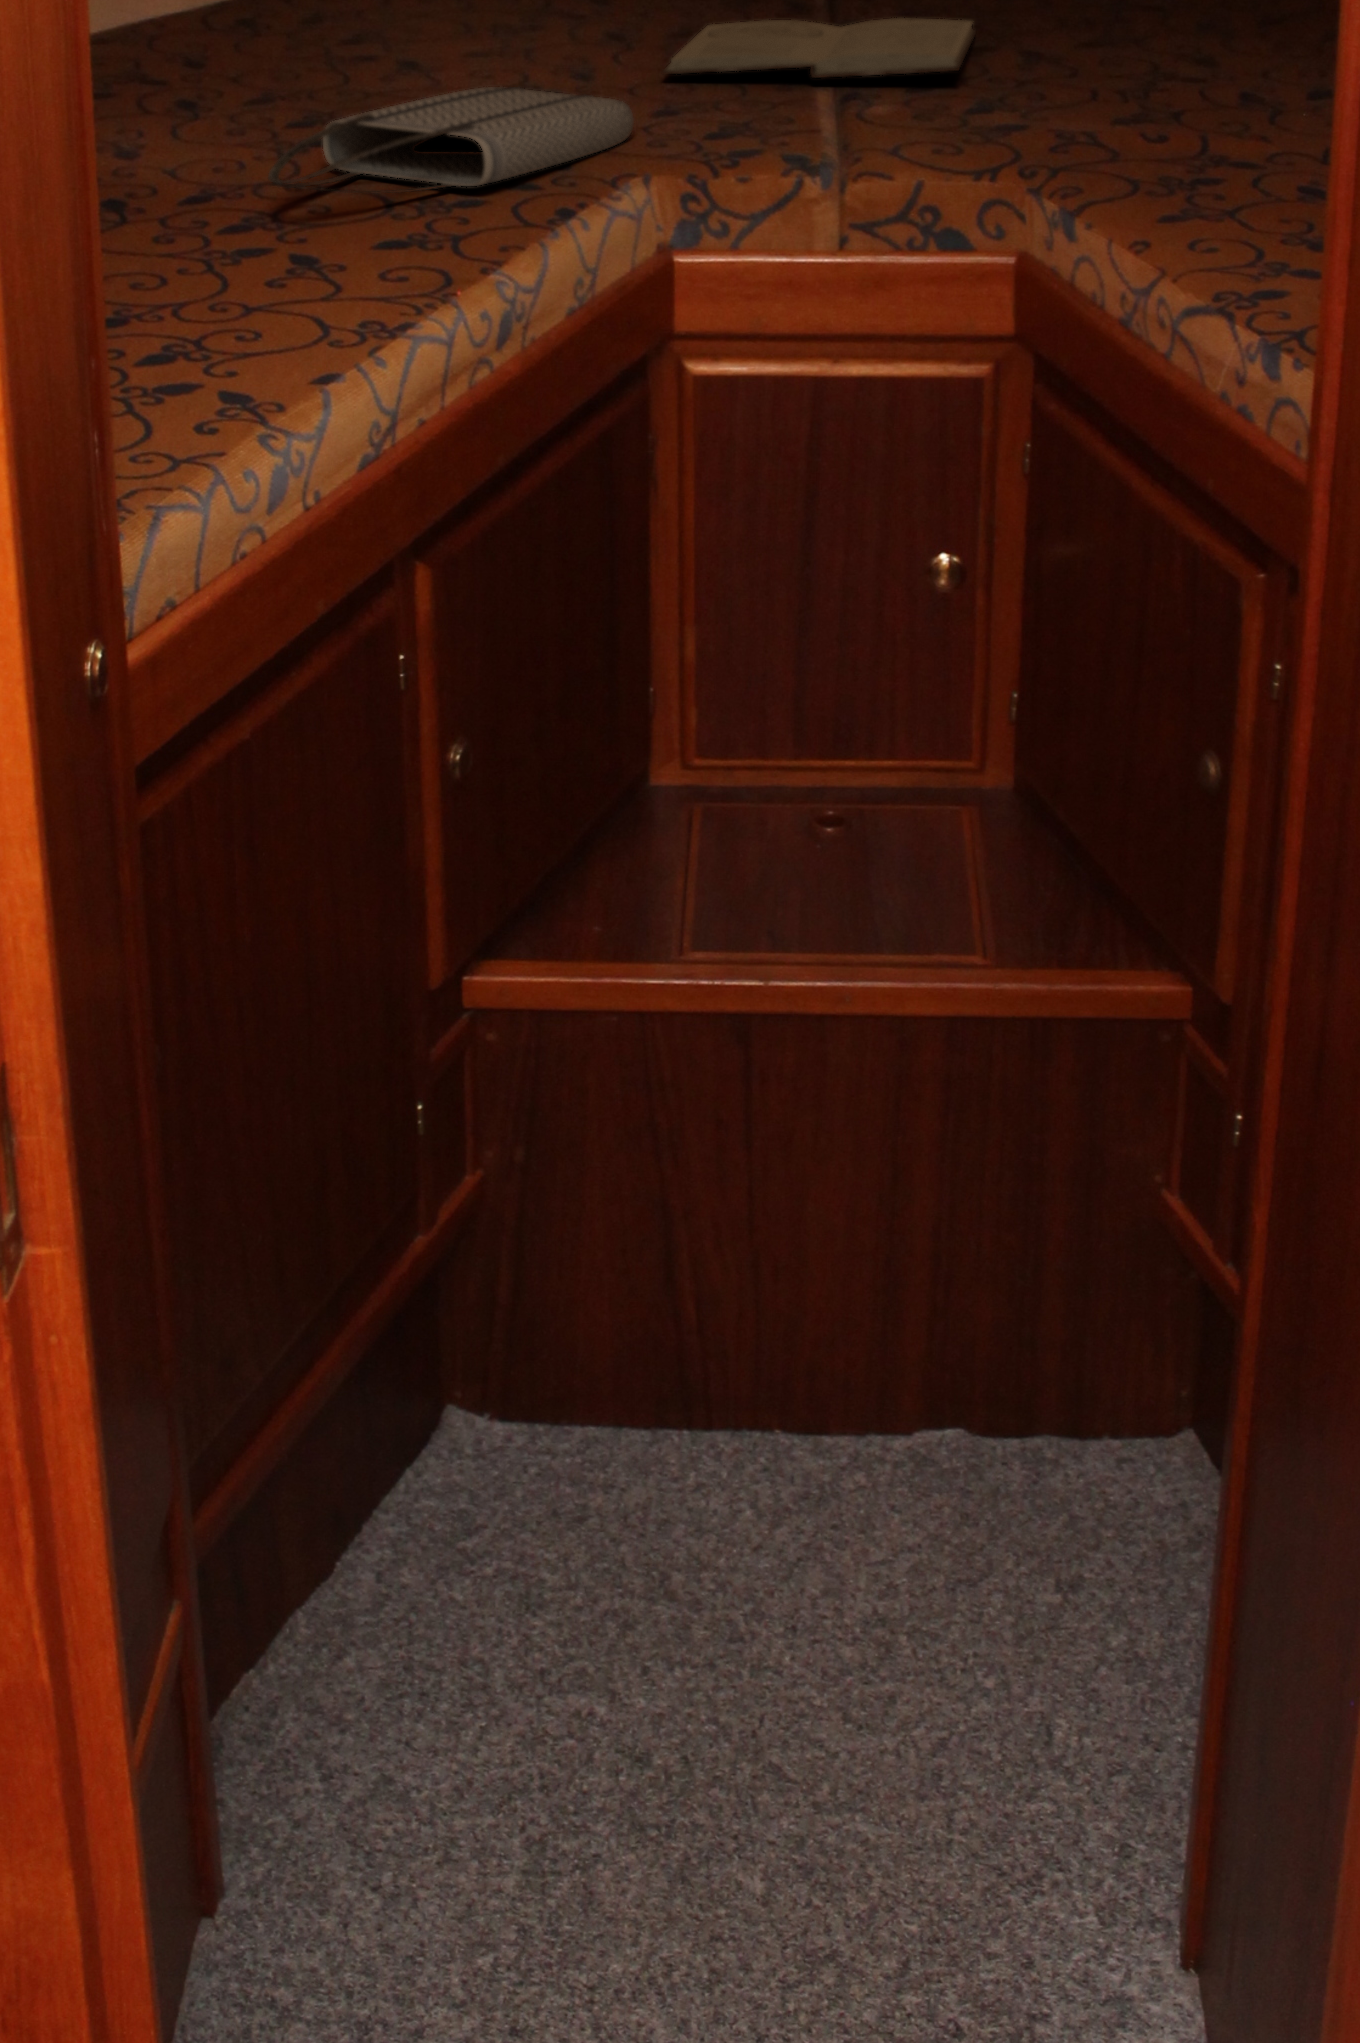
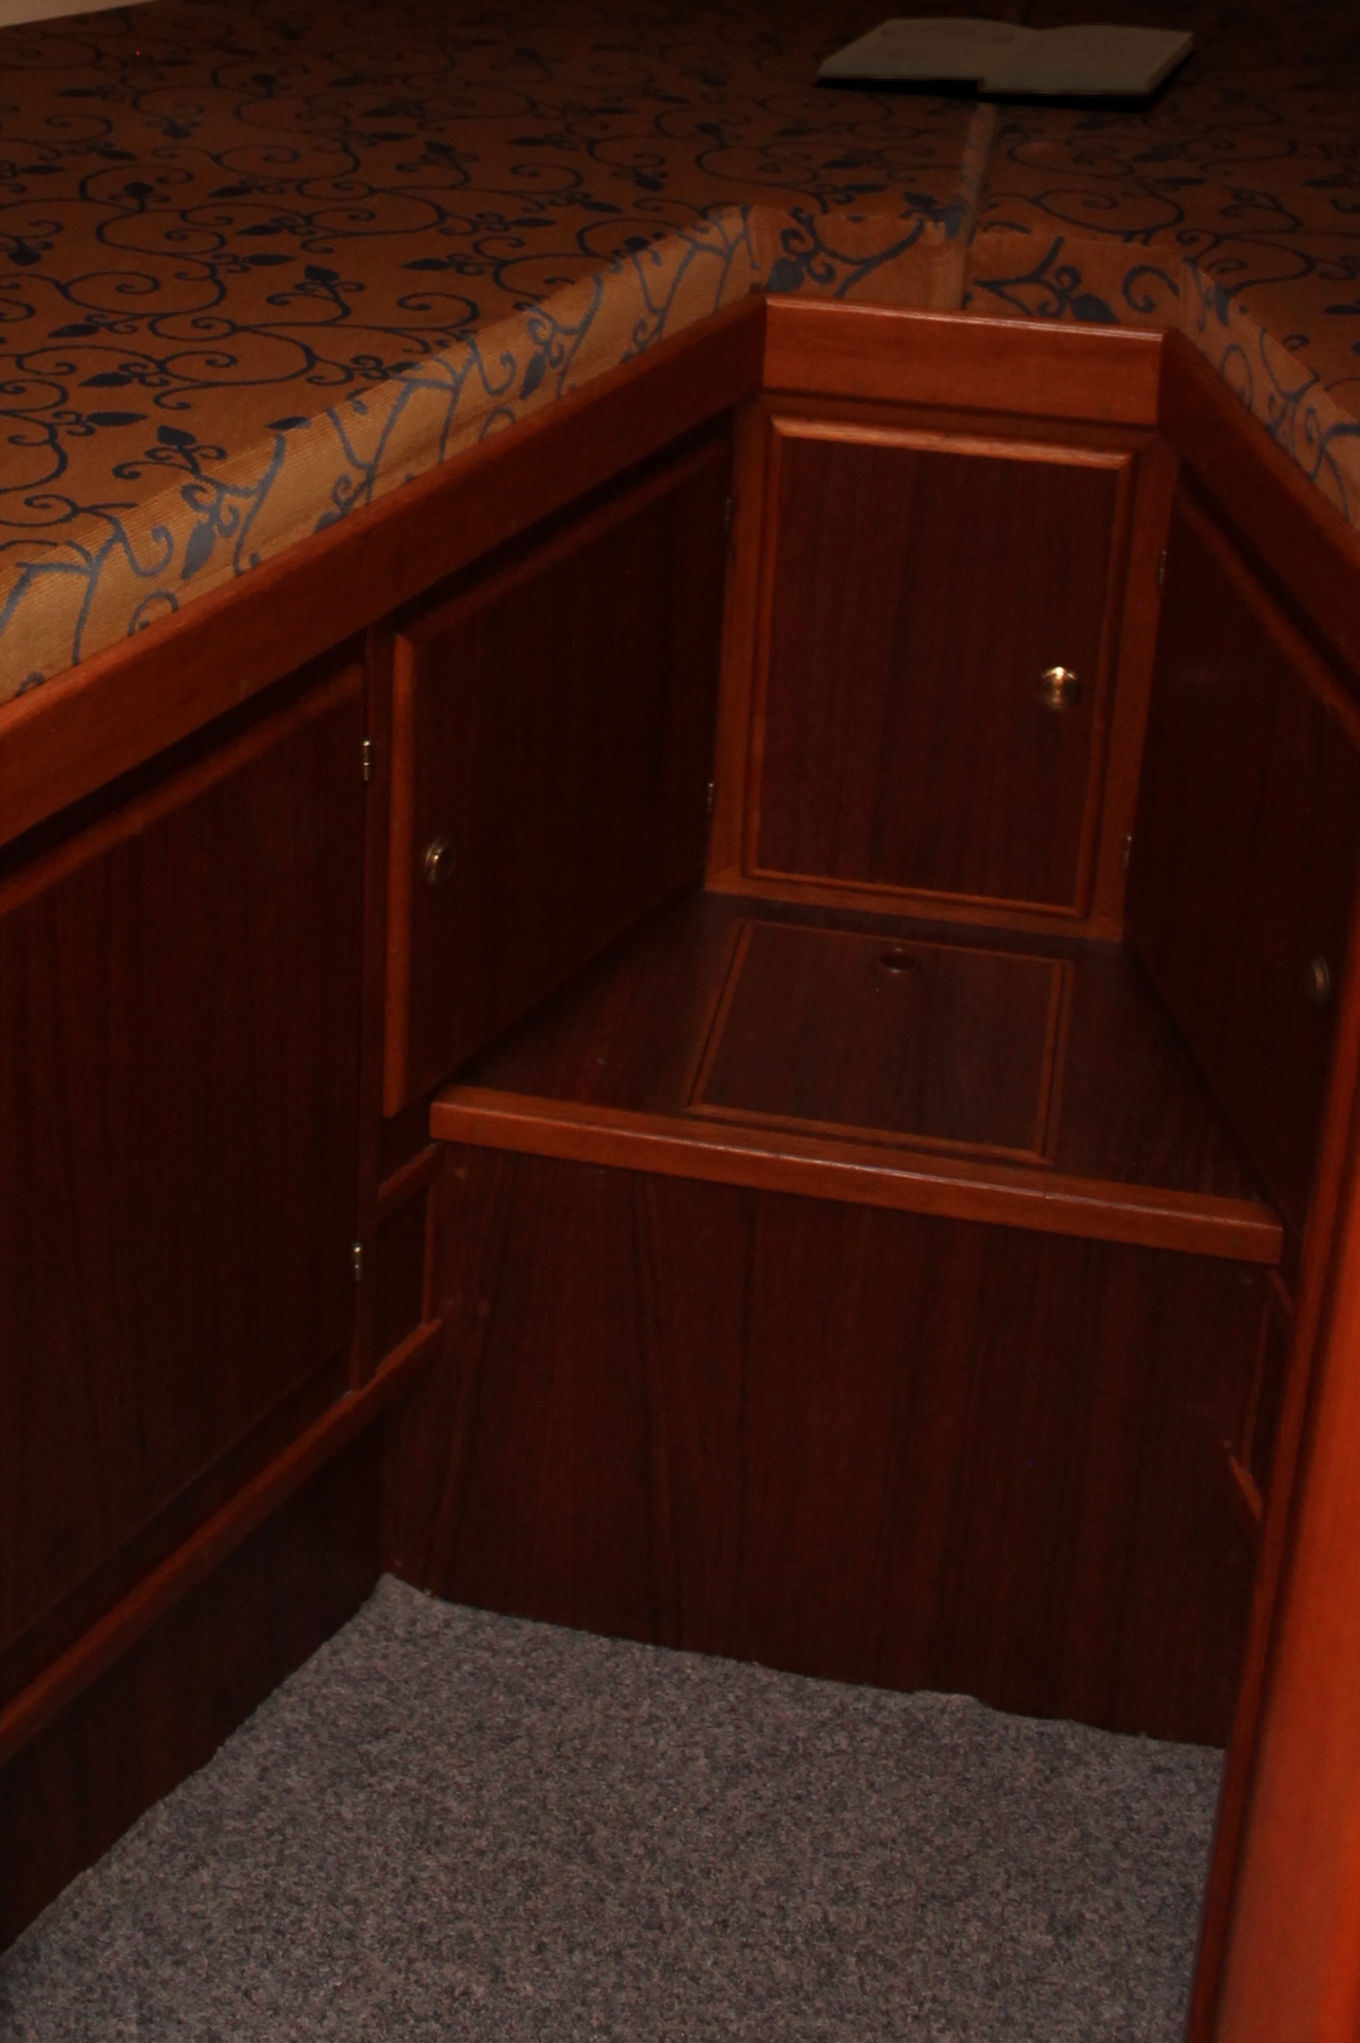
tote bag: present [268,87,634,193] -> none [312,85,752,204]

